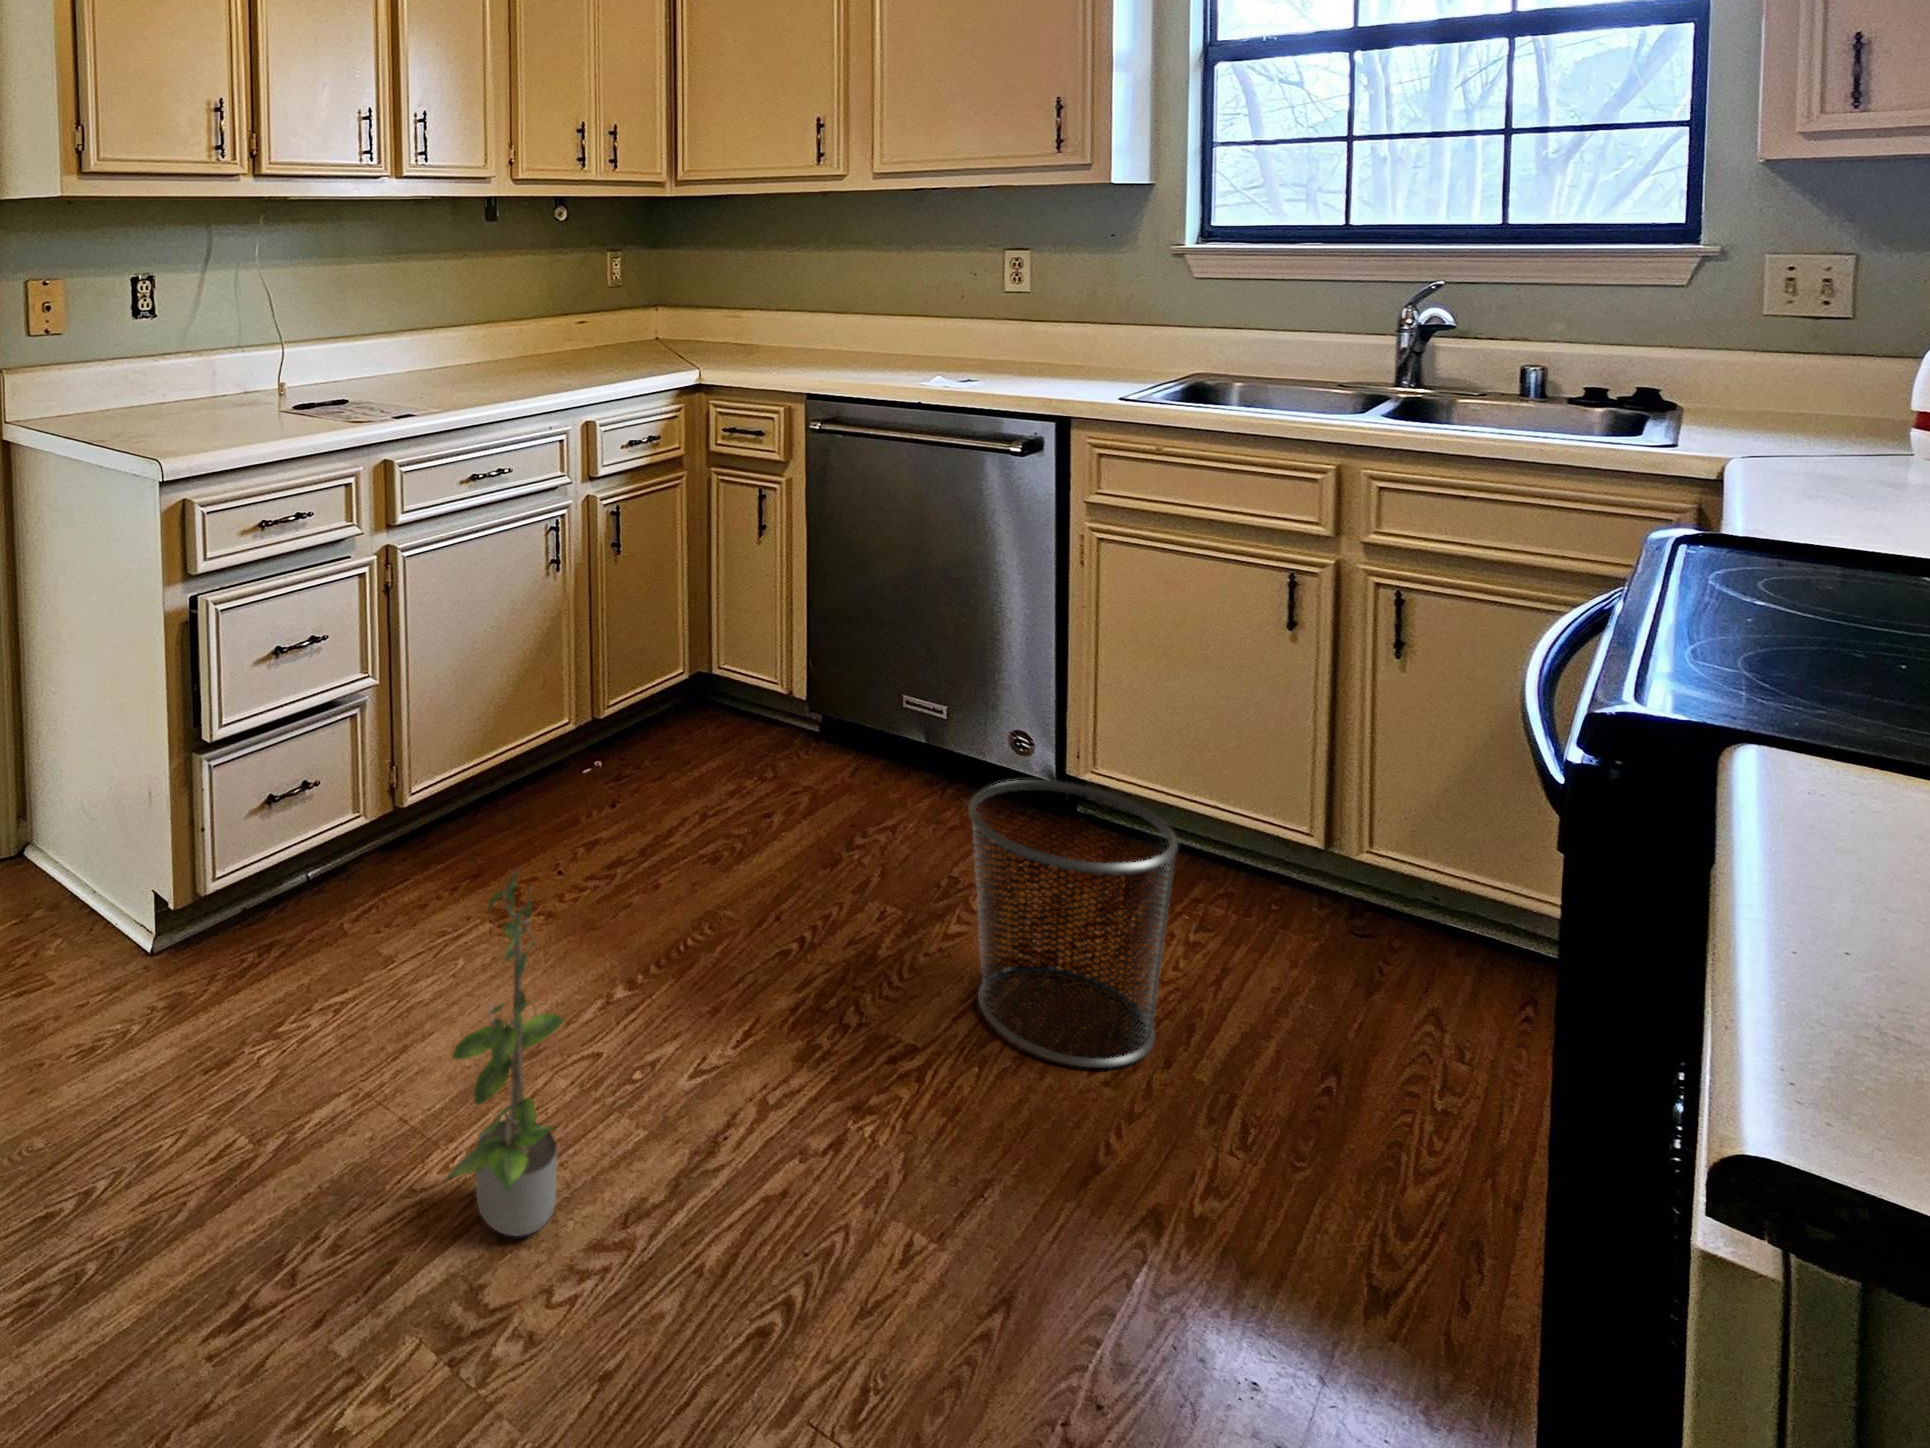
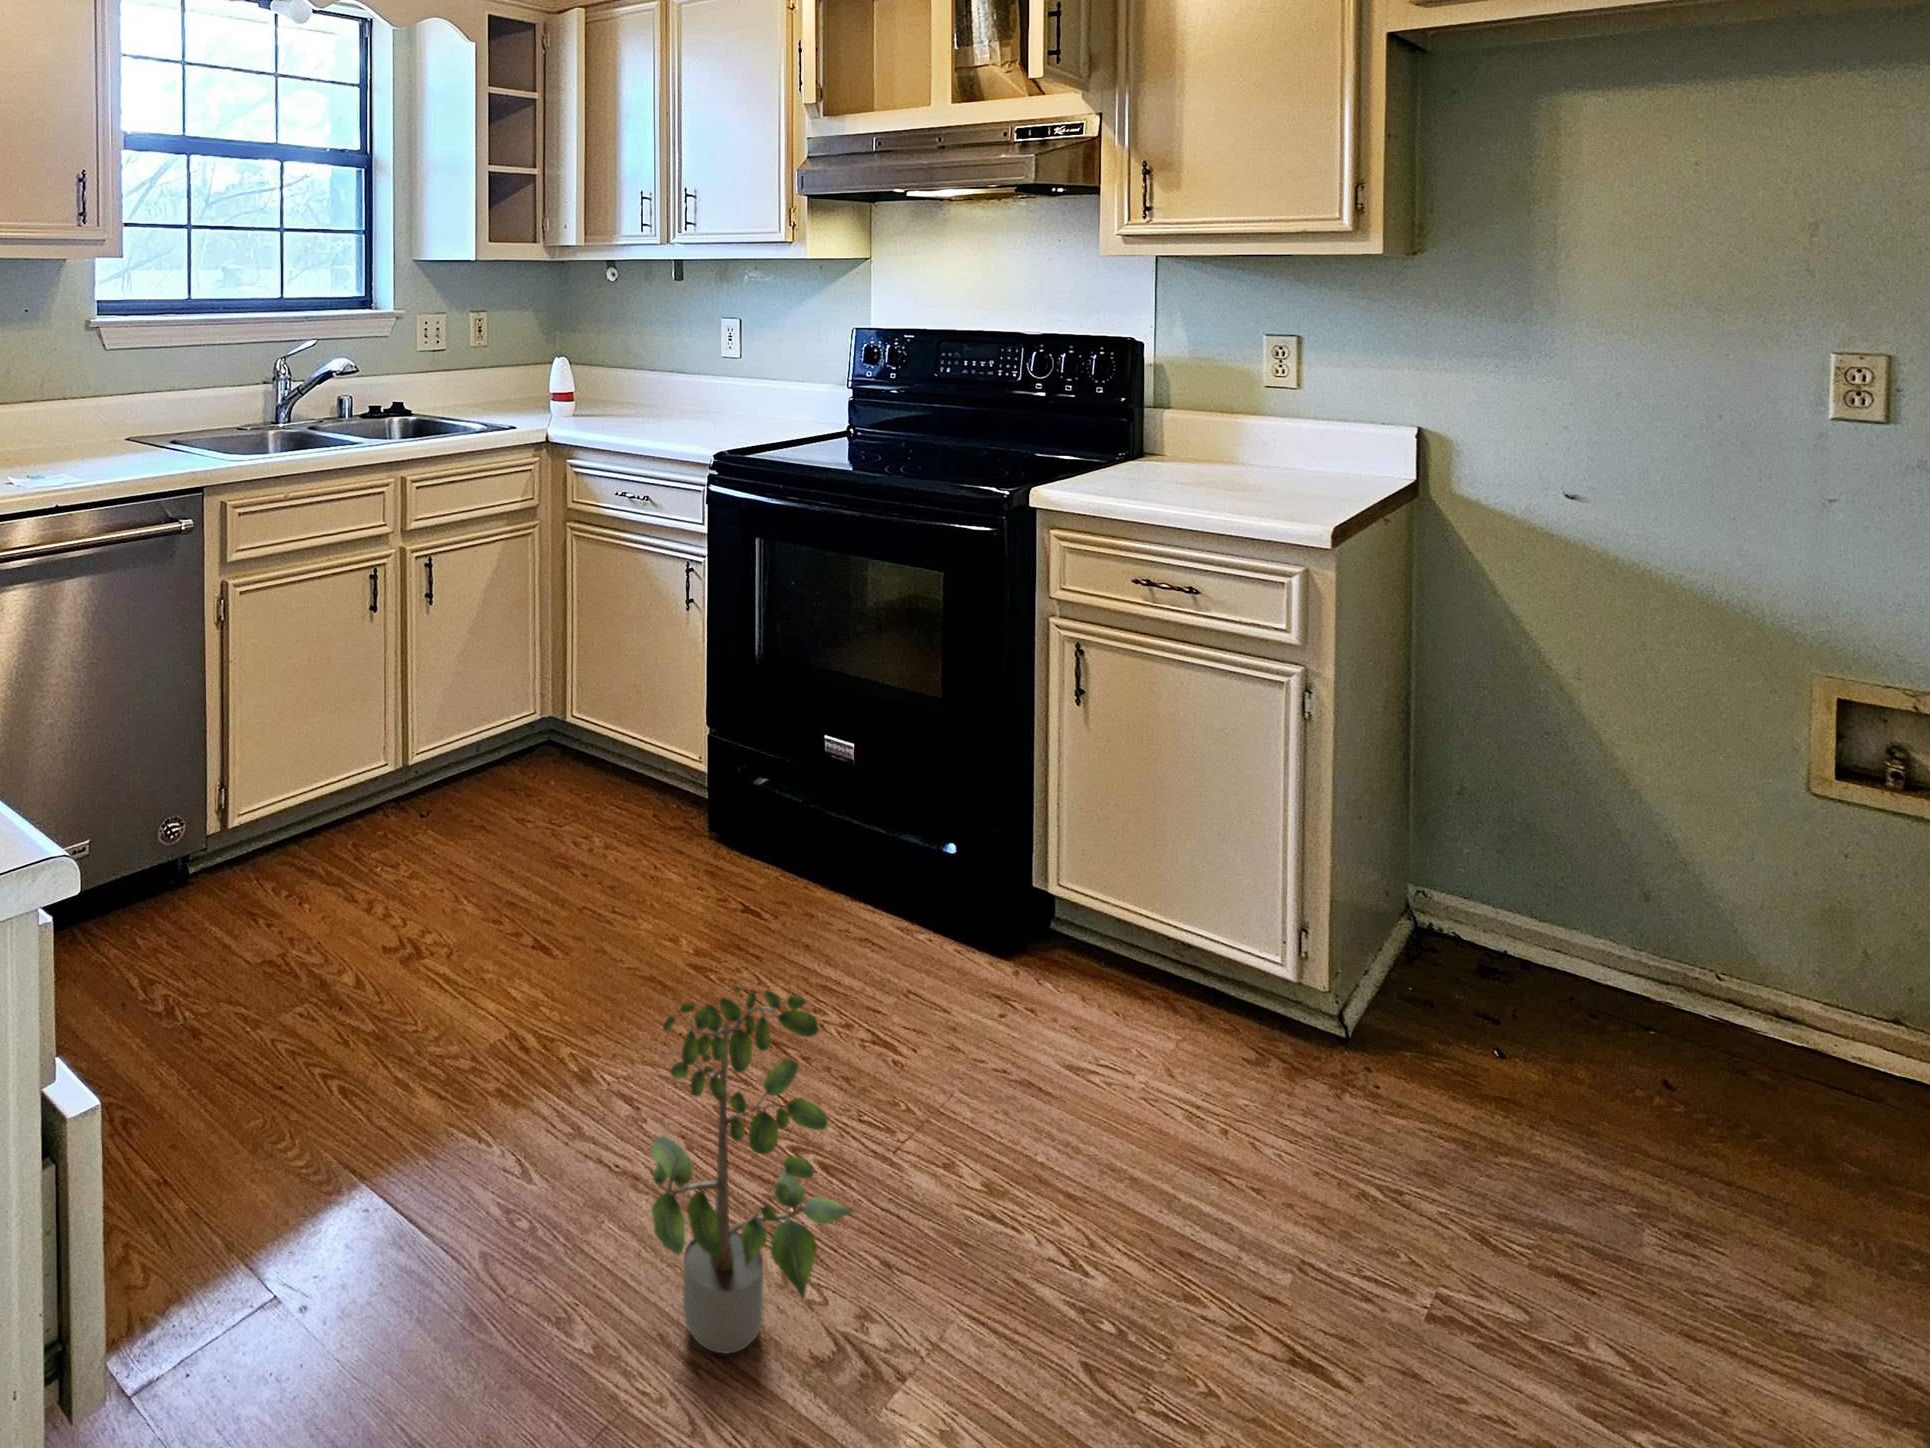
waste bin: present [968,780,1178,1068] -> none [404,762,559,988]

